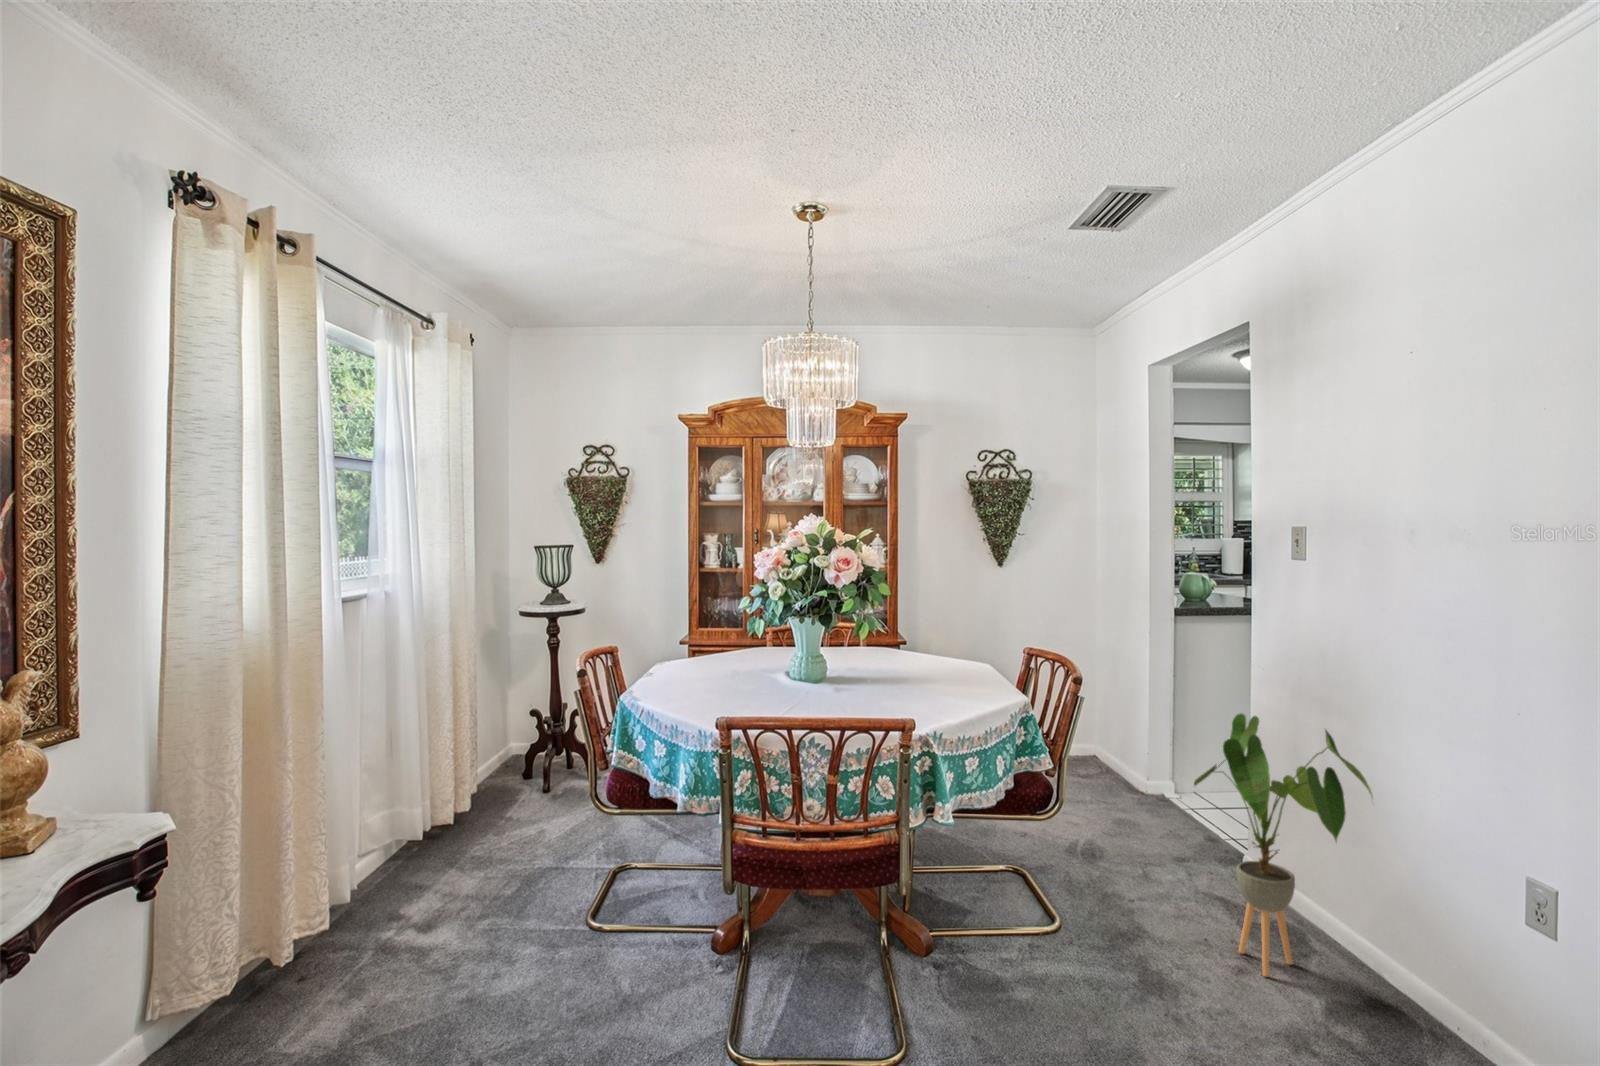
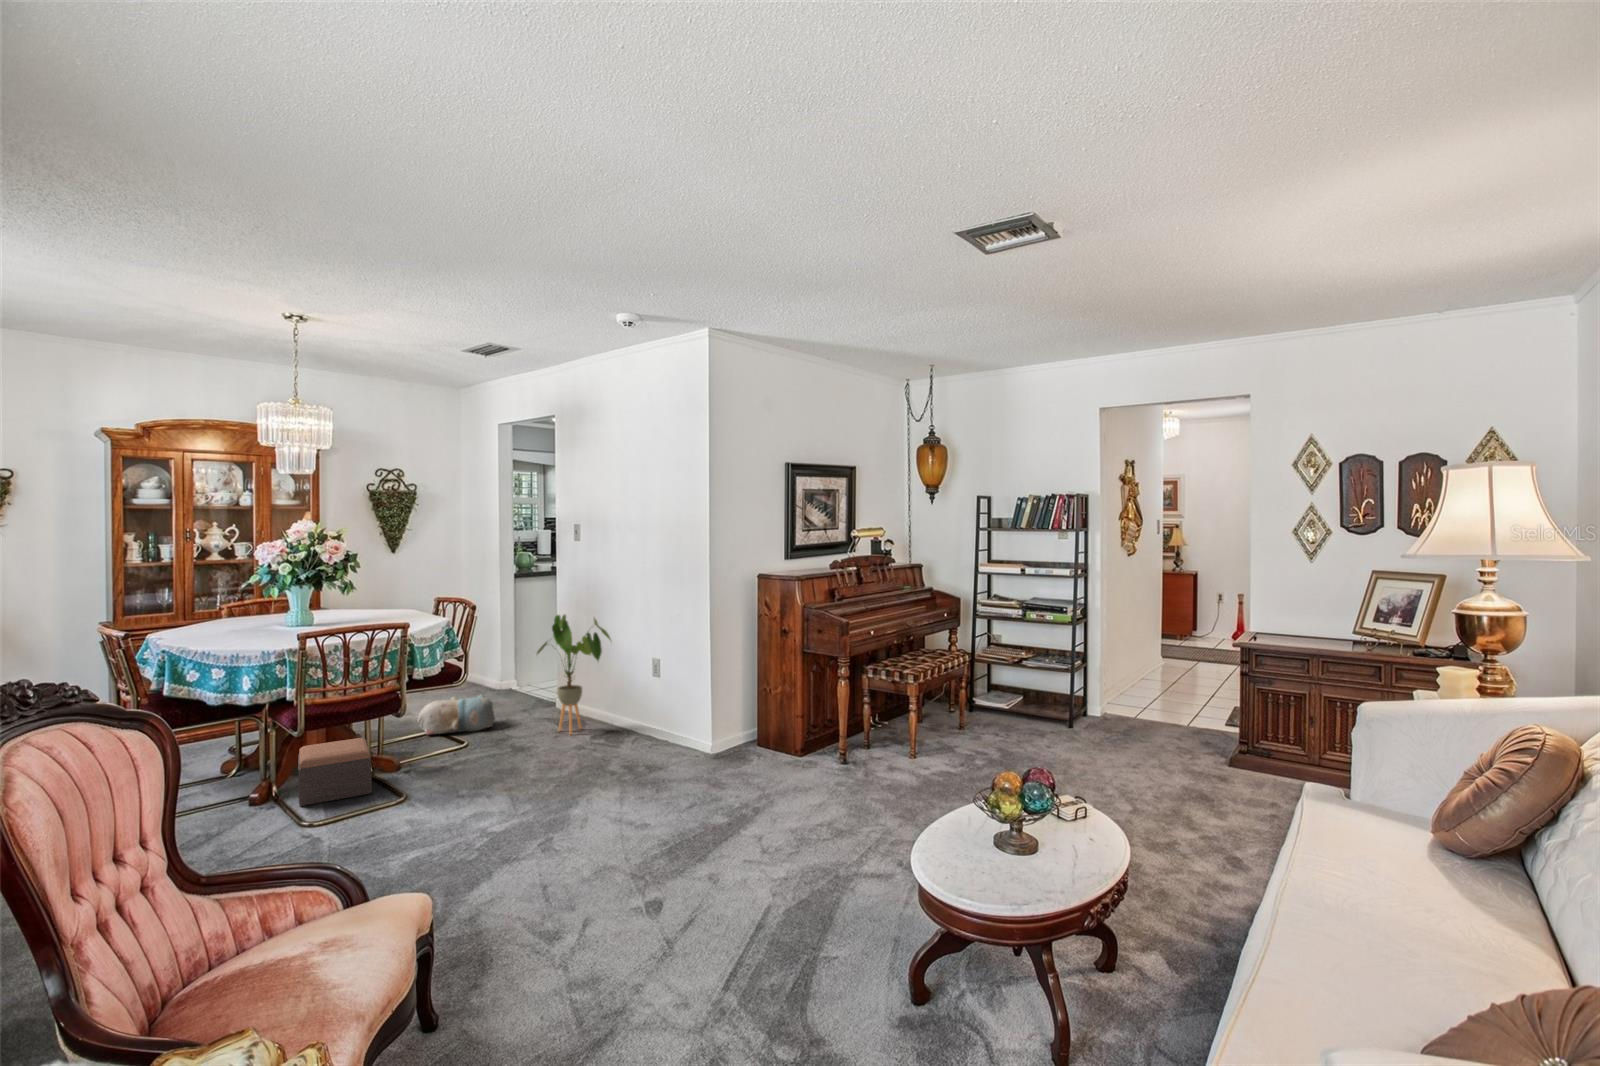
plush toy: none [992,815,1119,892] -> present [417,695,495,735]
footstool: none [753,879,876,1011] -> present [298,738,372,806]

